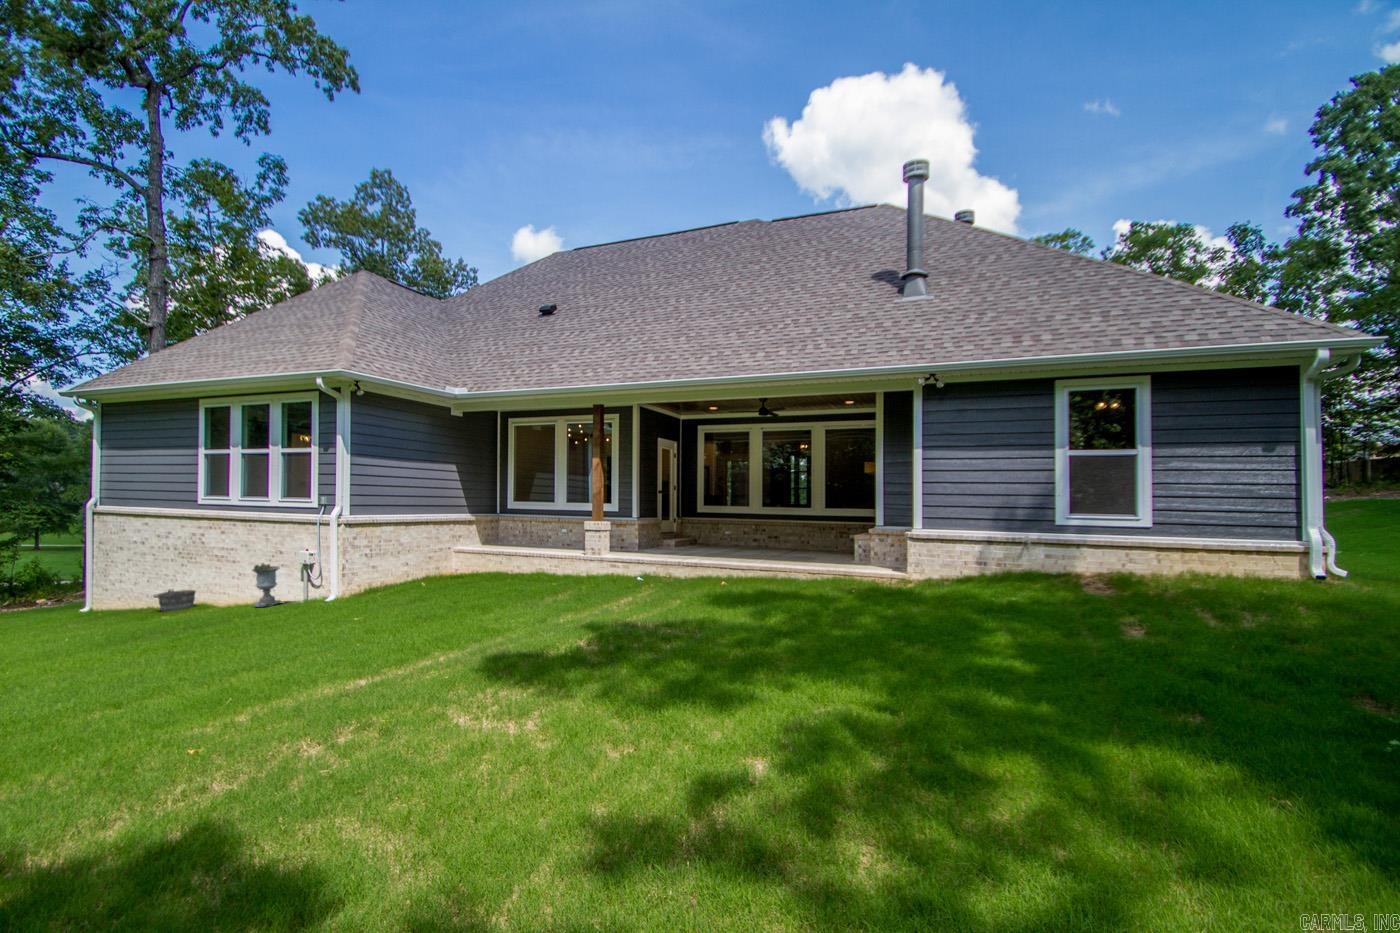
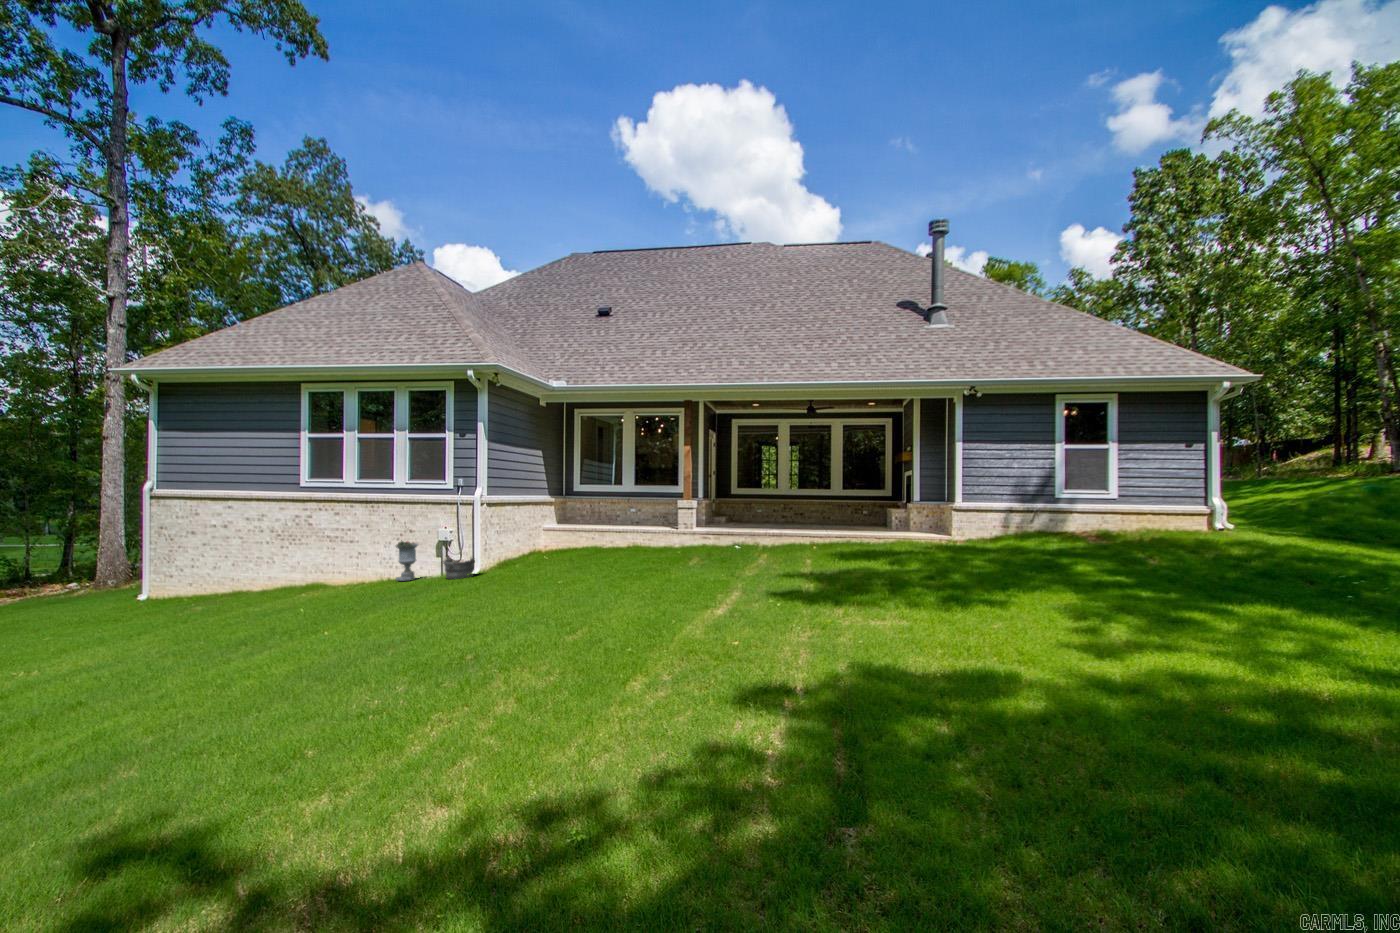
bucket: present [154,589,196,612] -> present [441,558,475,579]

